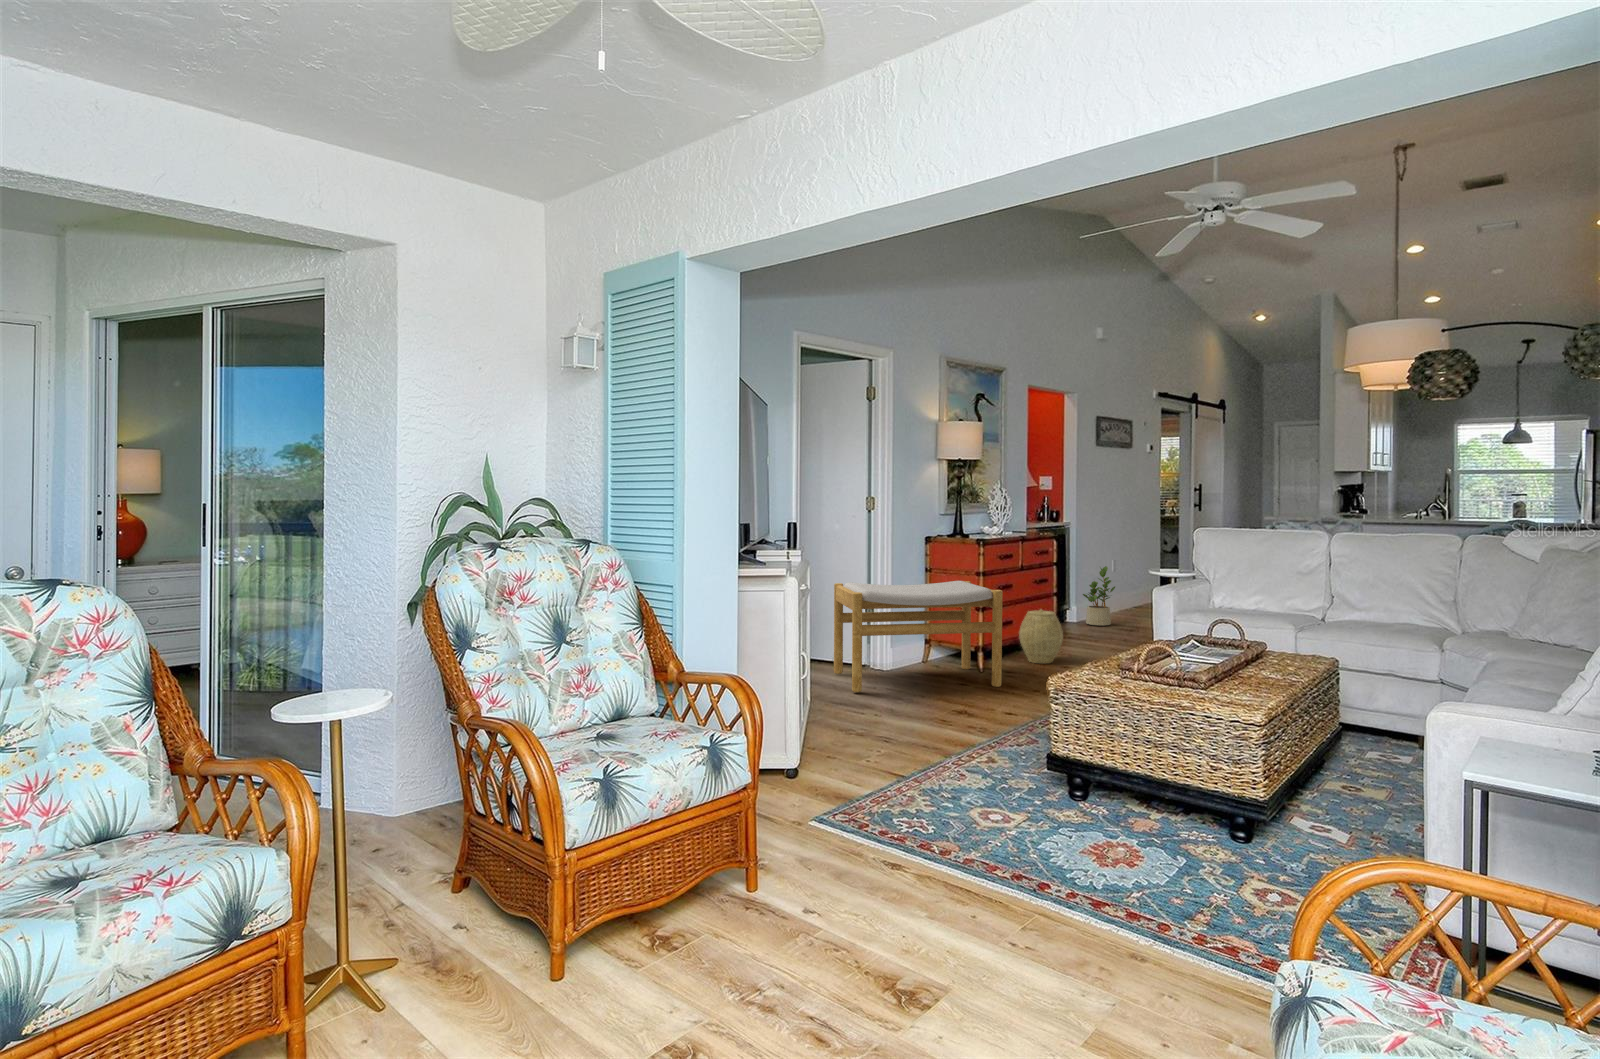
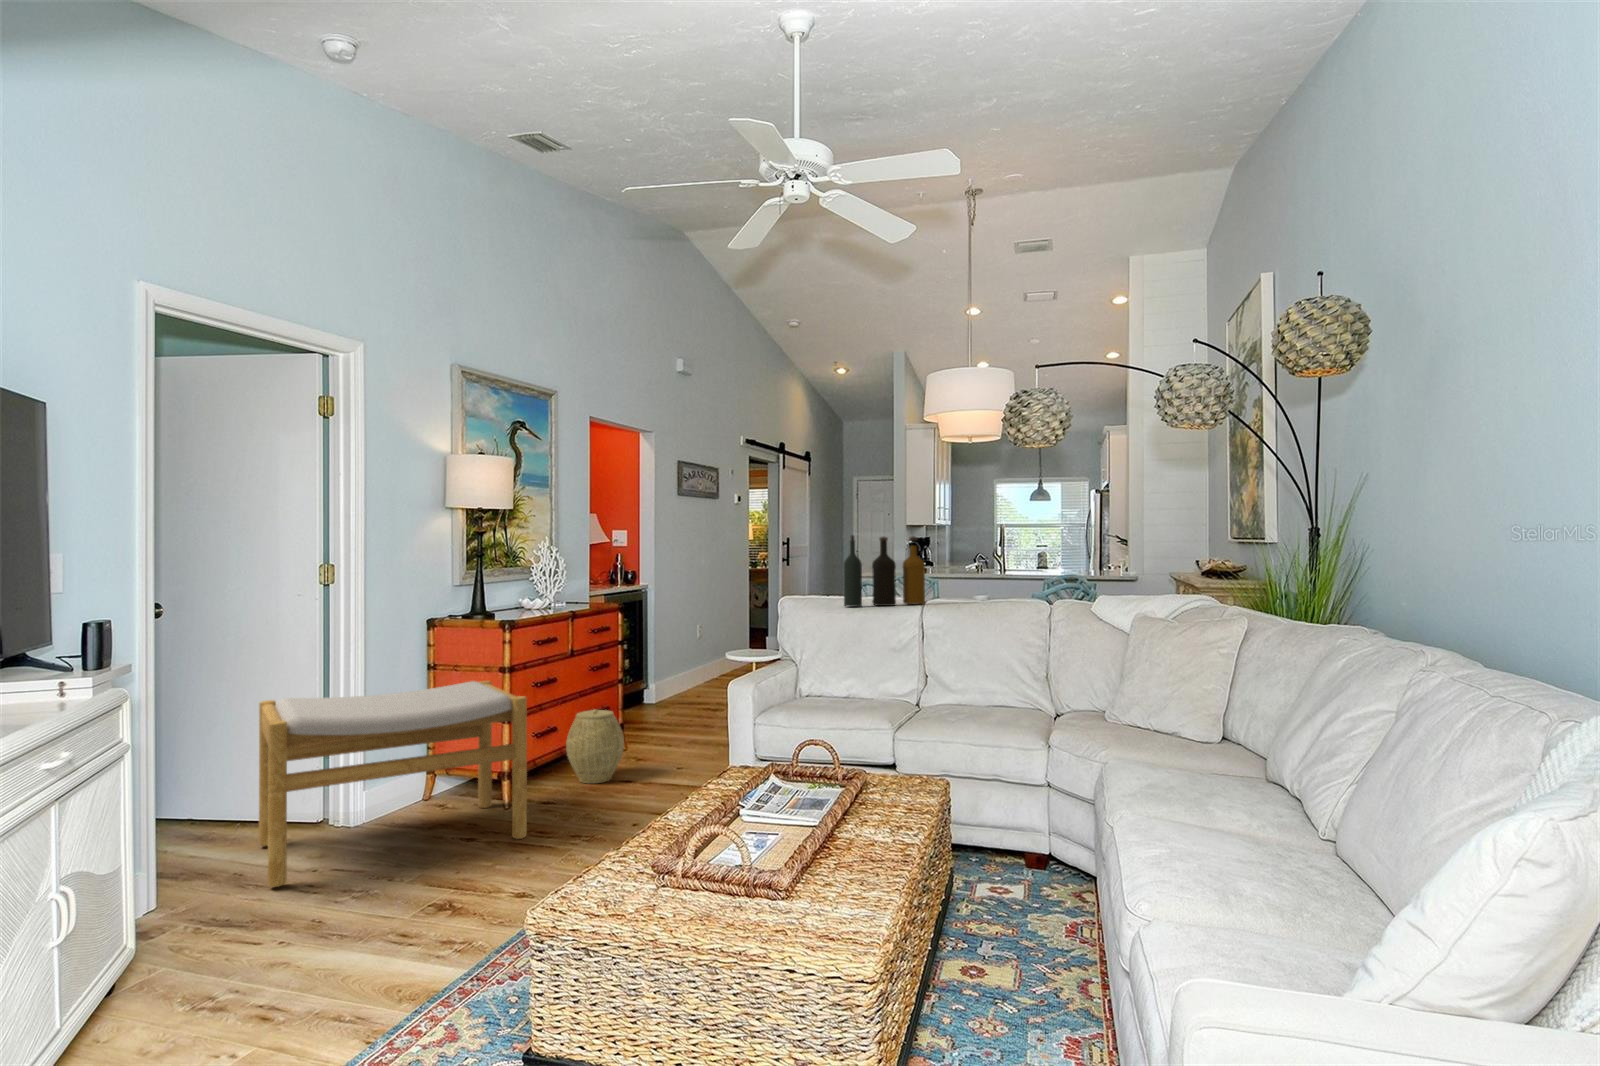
bottle: none [1253,478,1332,536] -> present [844,535,925,607]
potted plant: present [1083,566,1115,626] -> none [660,638,698,711]

